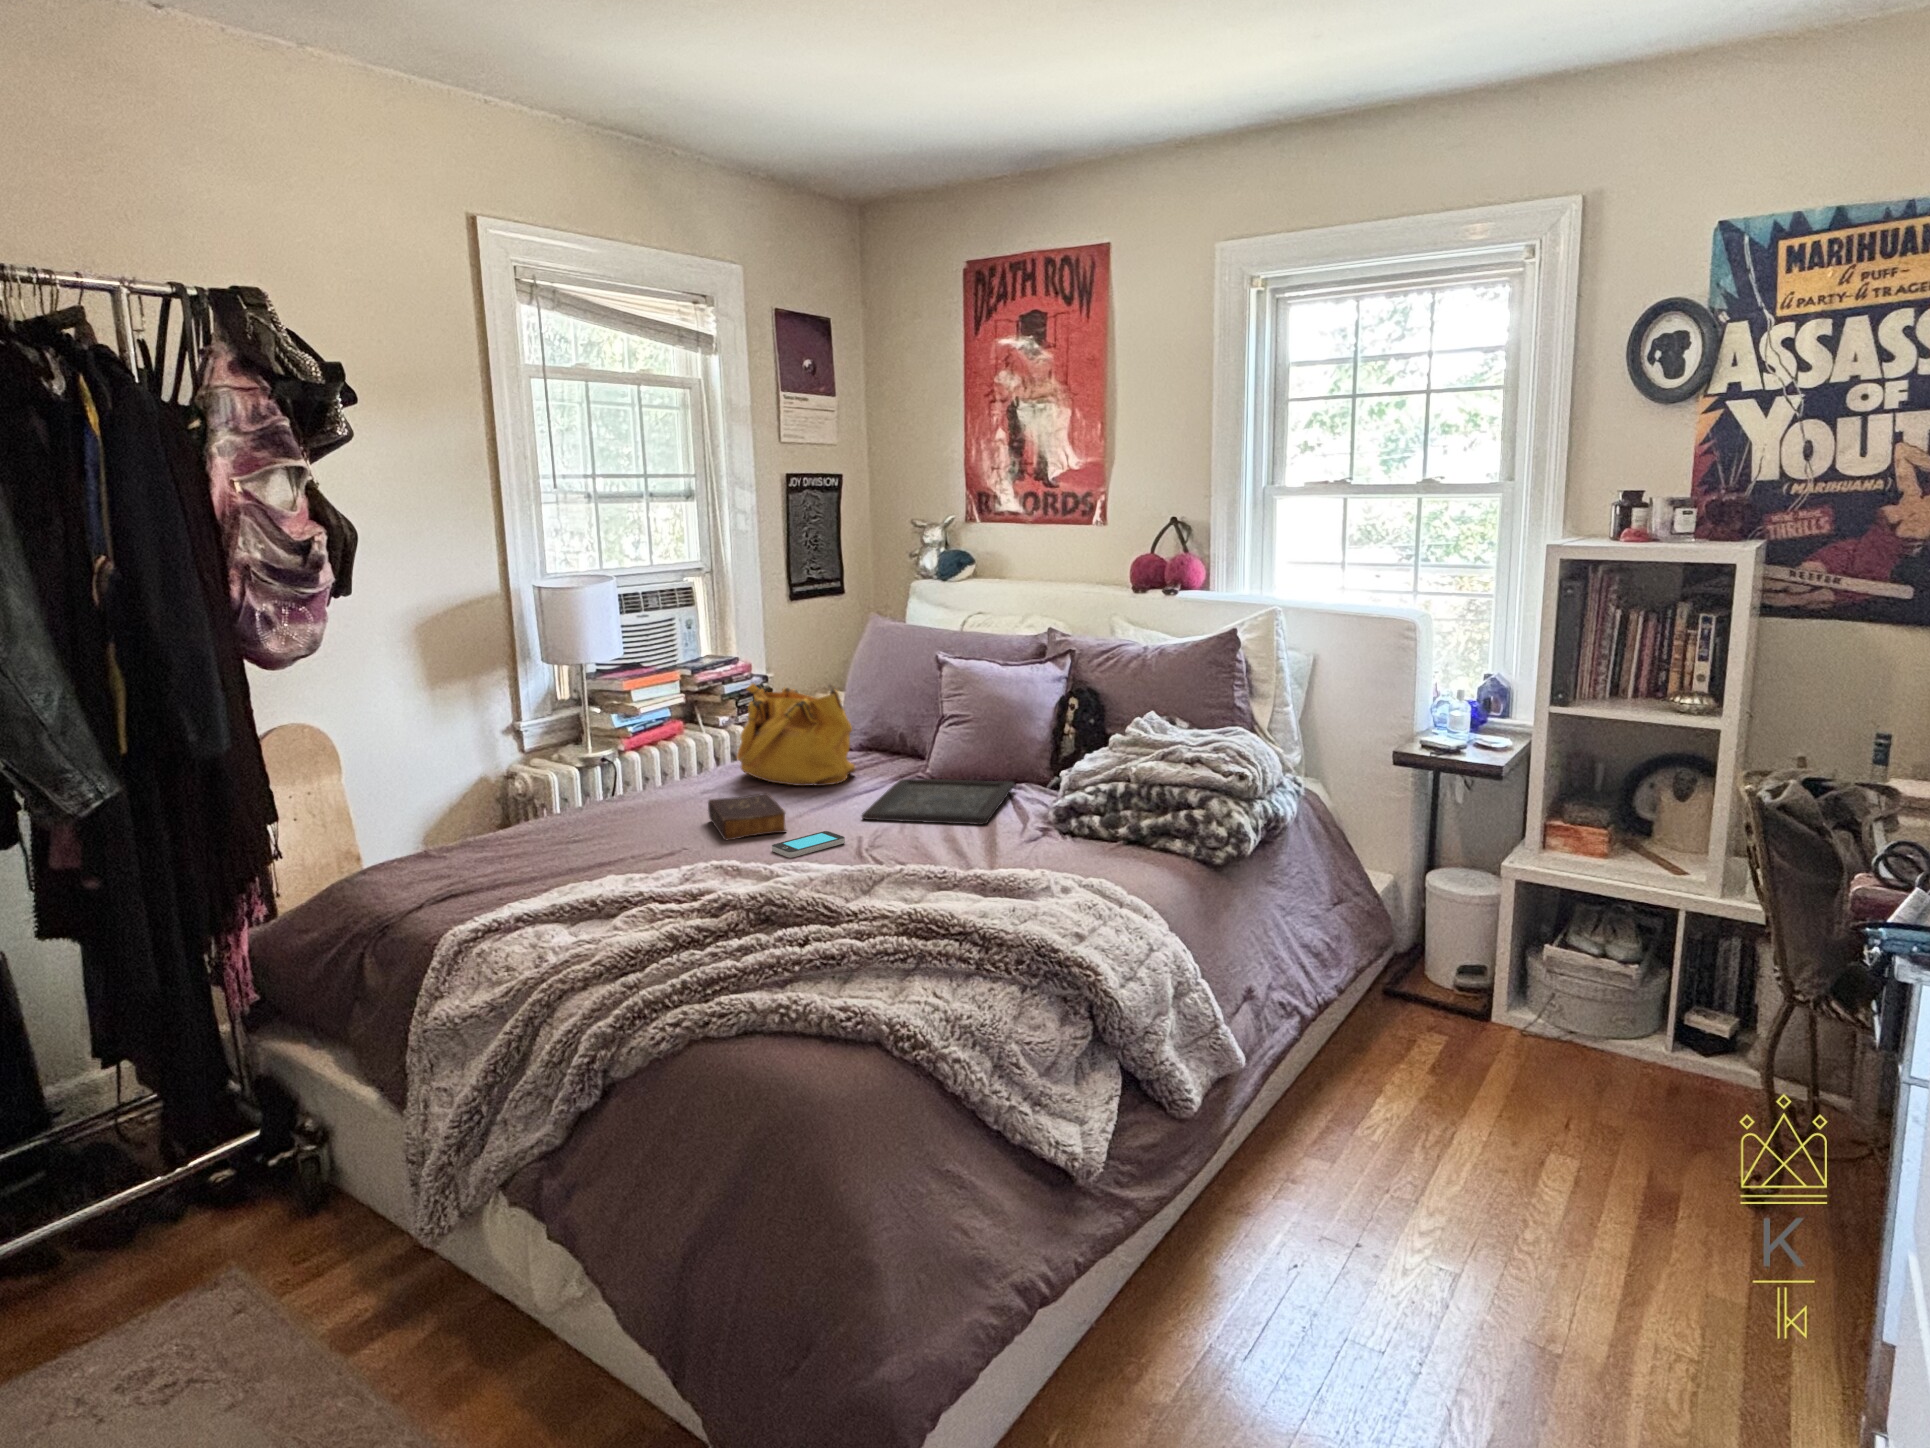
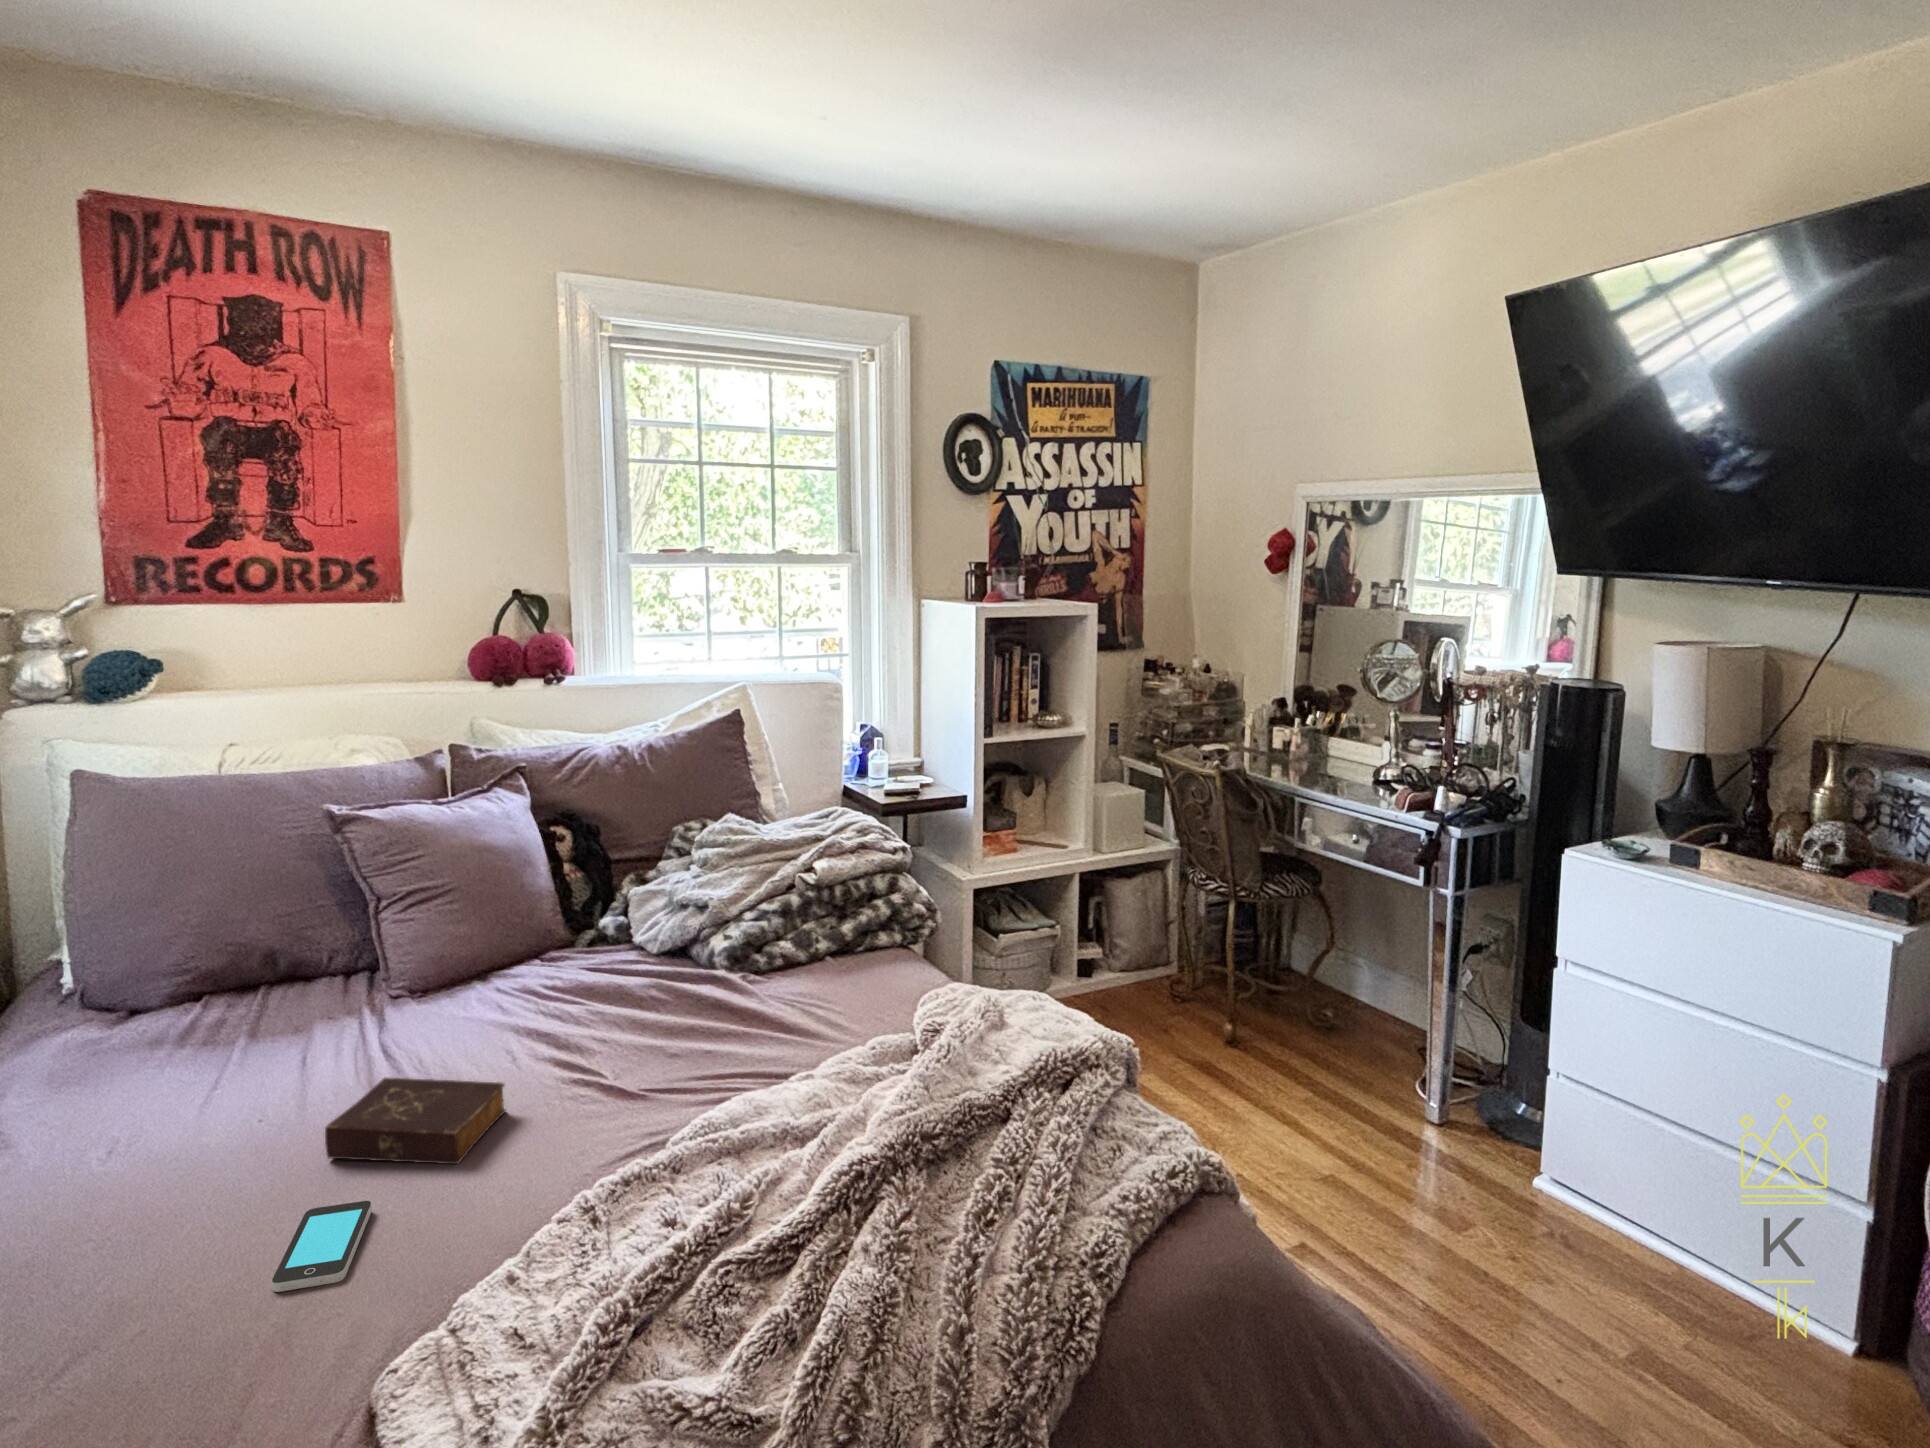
handbag: present [737,683,855,786] -> none [88,890,347,1086]
tray: present [862,778,1014,825] -> none [448,941,694,1052]
smartphone: present [772,831,845,858] -> present [272,1201,372,1292]

